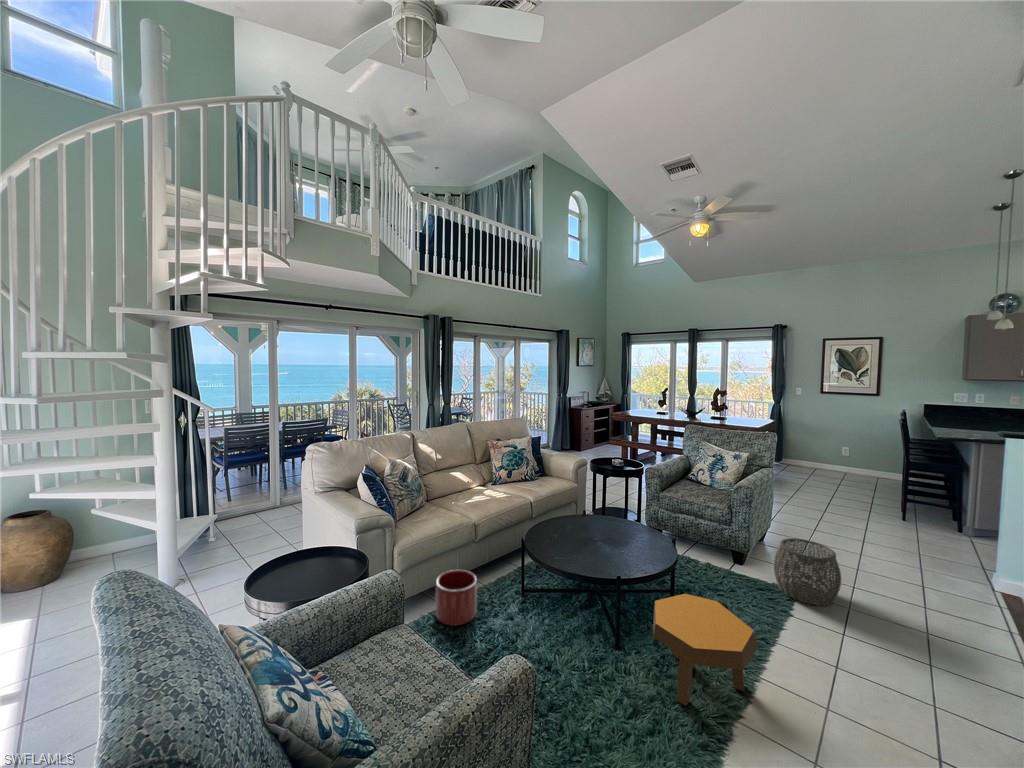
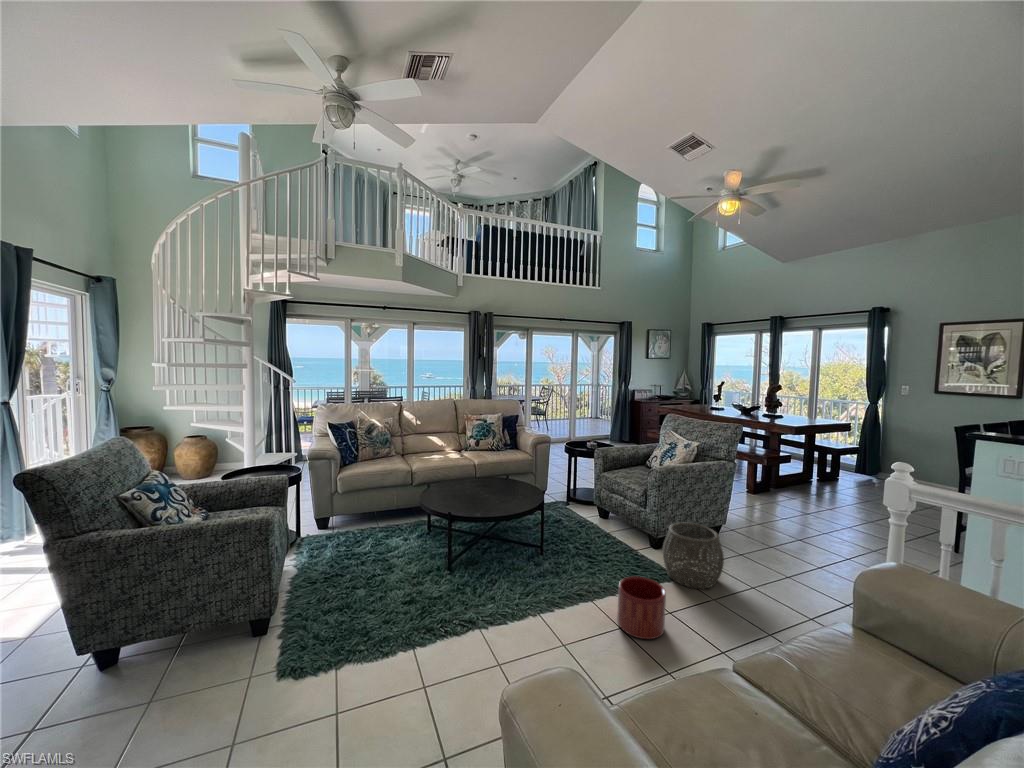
planter: present [436,570,477,626] -> present [617,576,666,639]
footstool: present [653,594,759,706] -> none [467,539,543,616]

